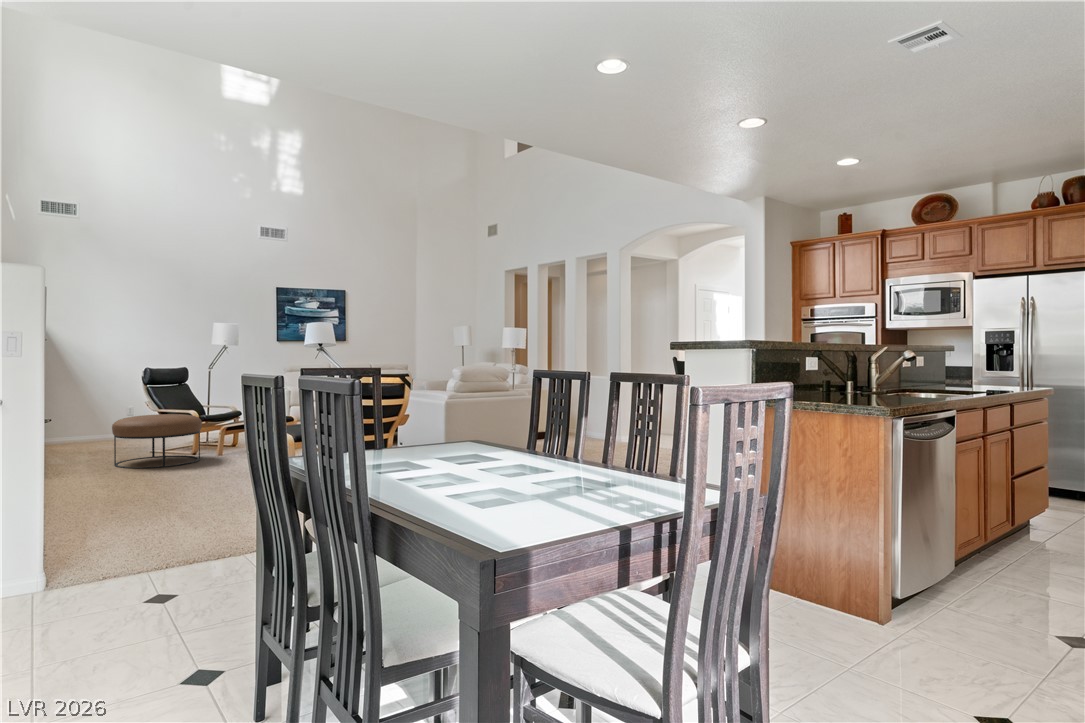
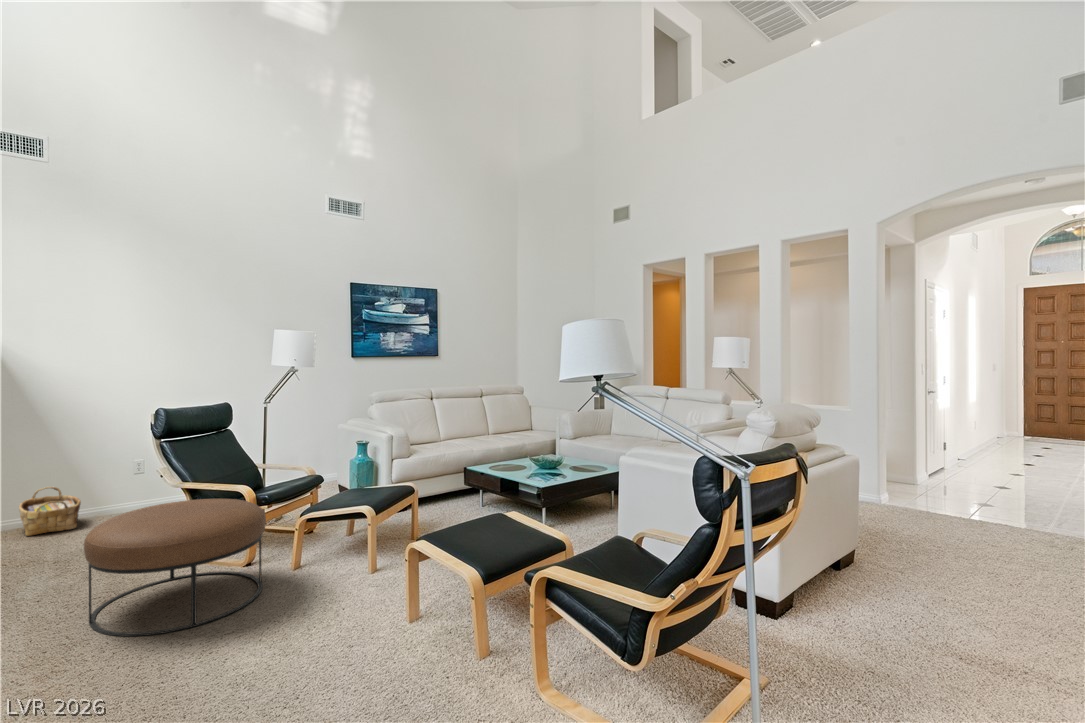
woven basket: none [64,419,98,445] -> present [19,486,81,536]

